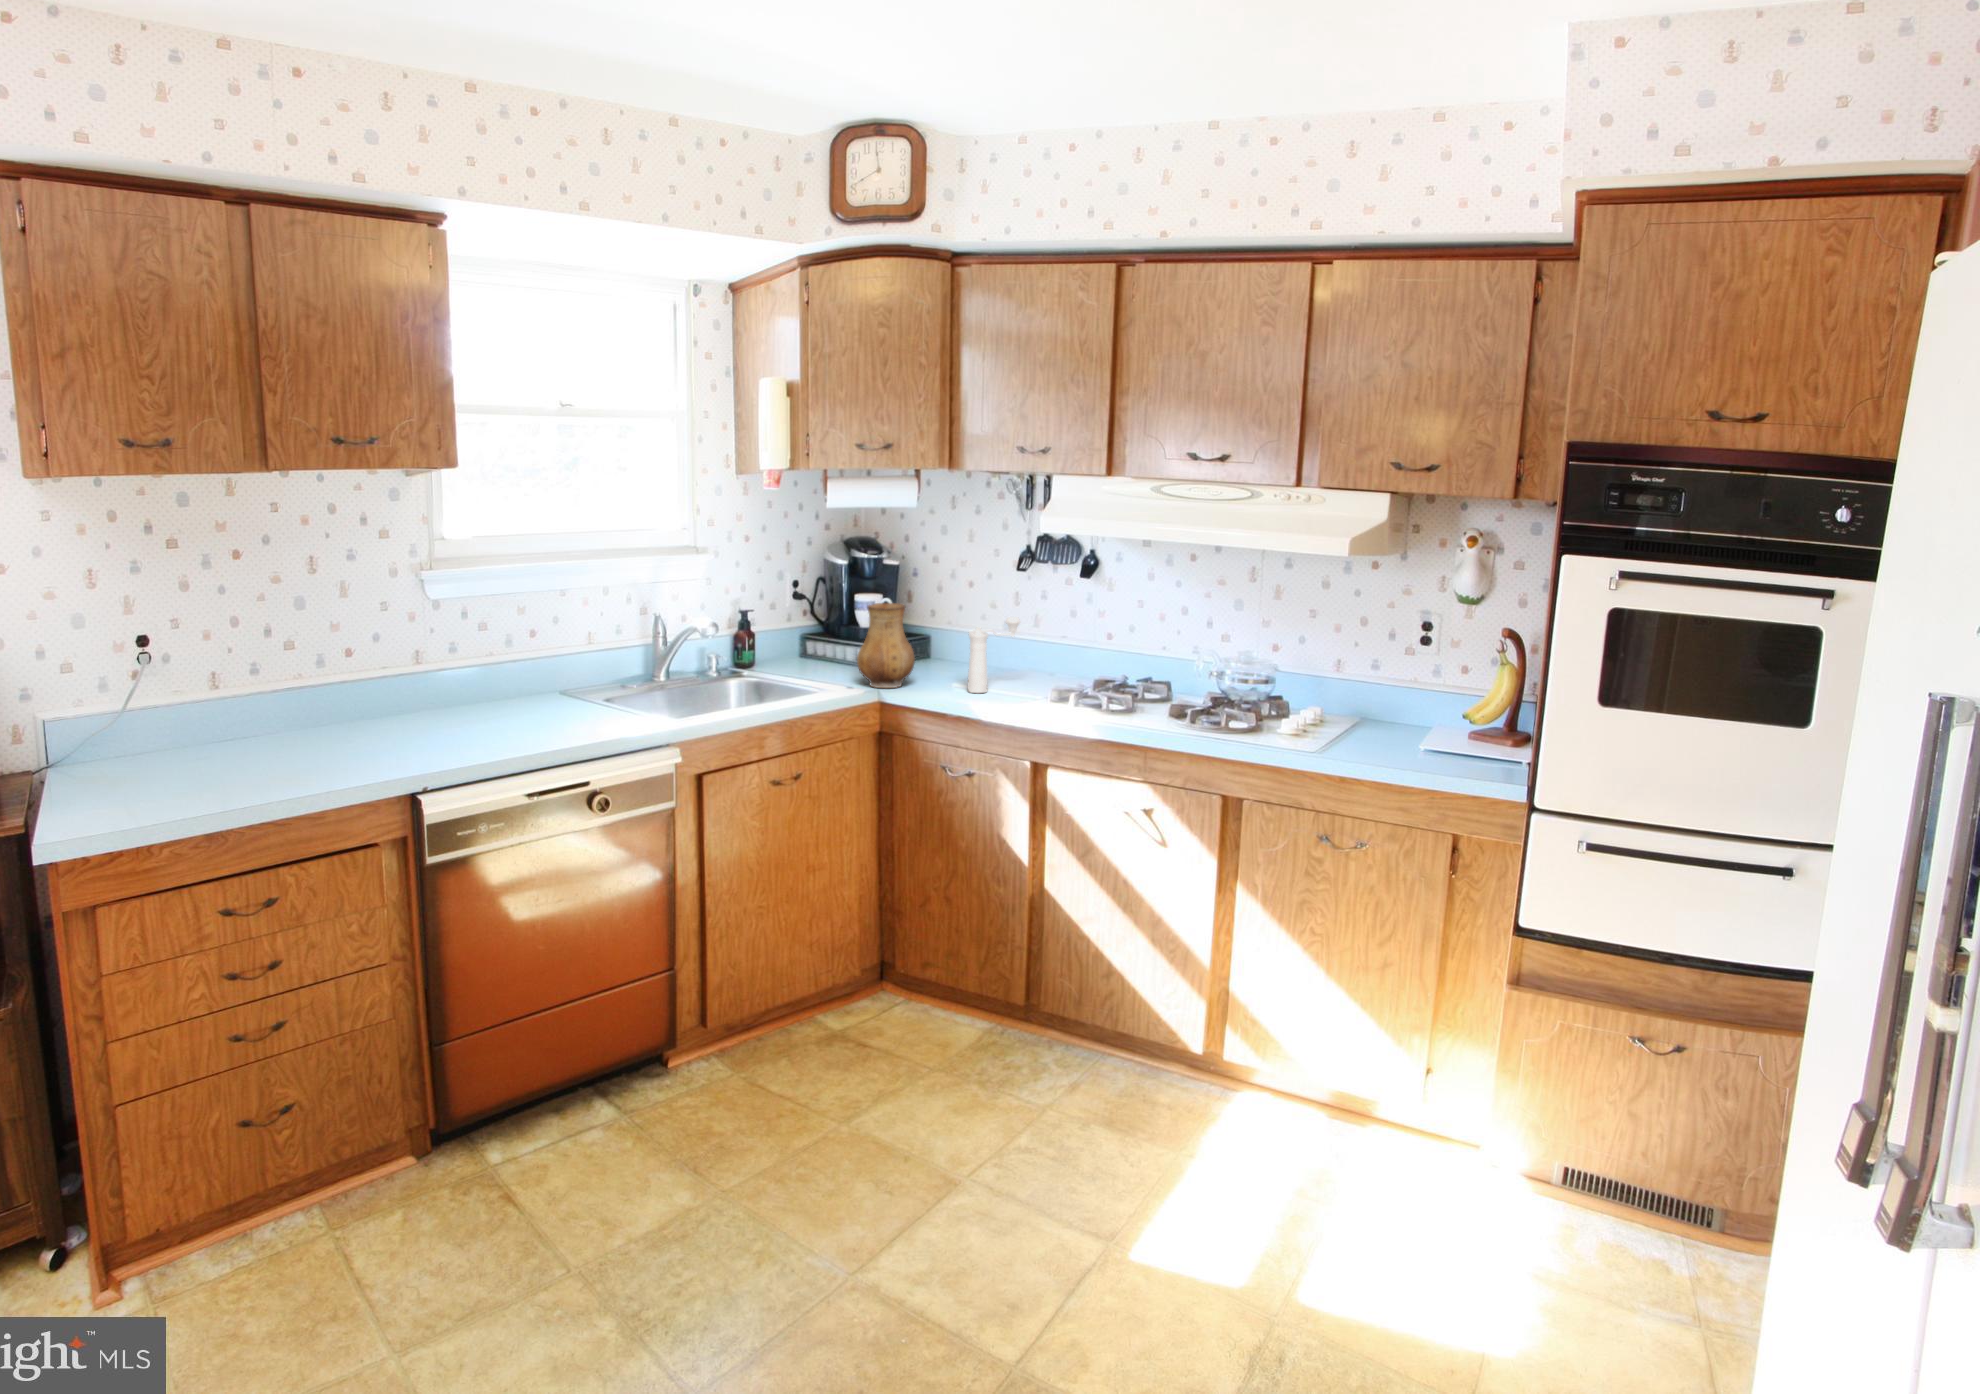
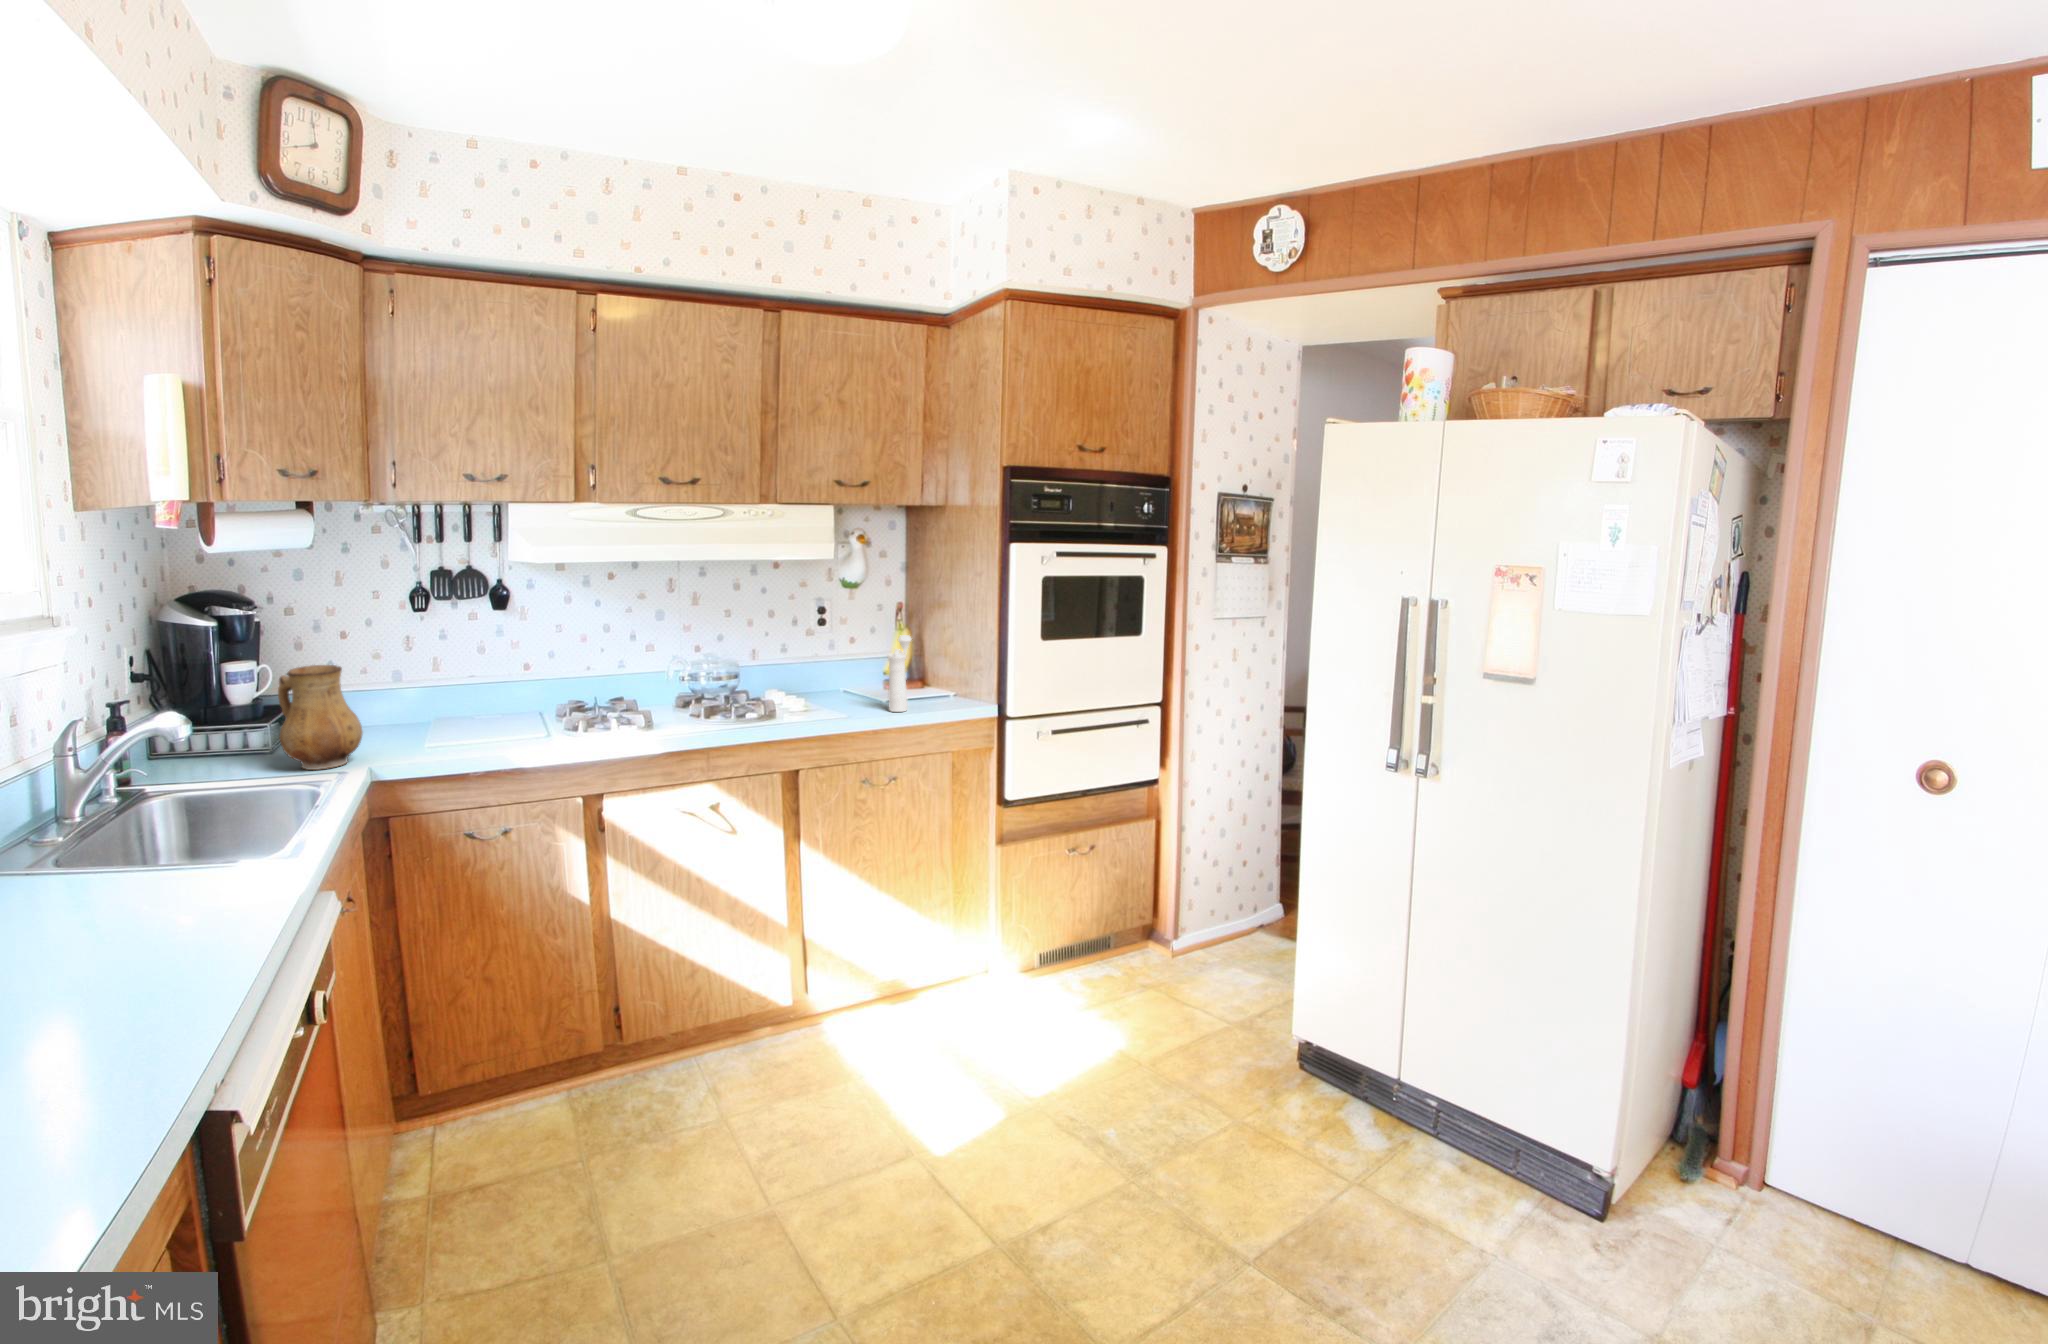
pepper mill: present [968,617,1020,693] -> present [888,635,912,712]

